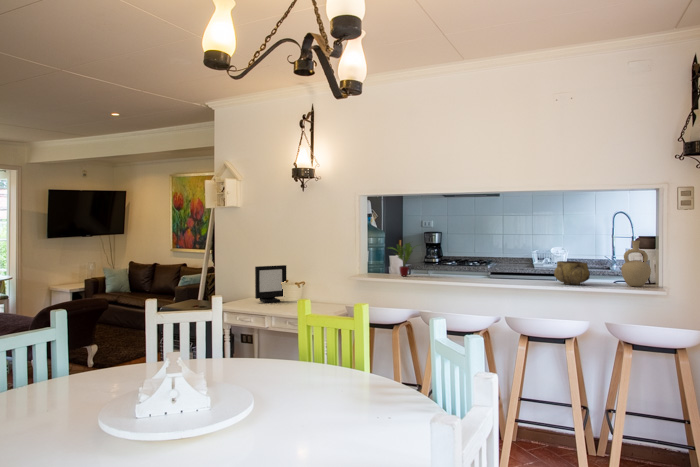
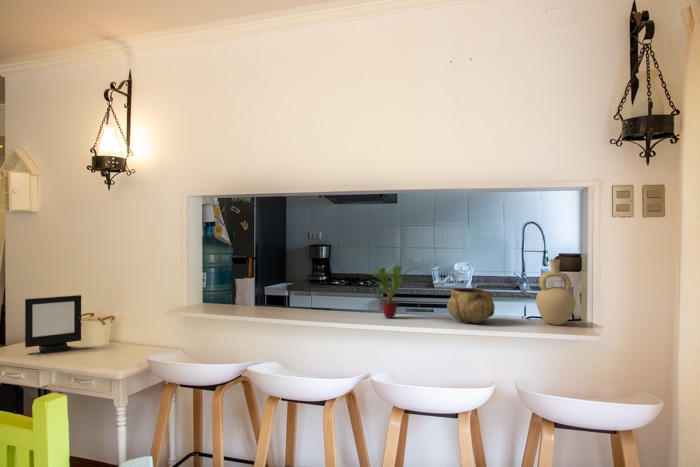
potted plant: present [388,243,414,276] -> present [364,265,412,318]

